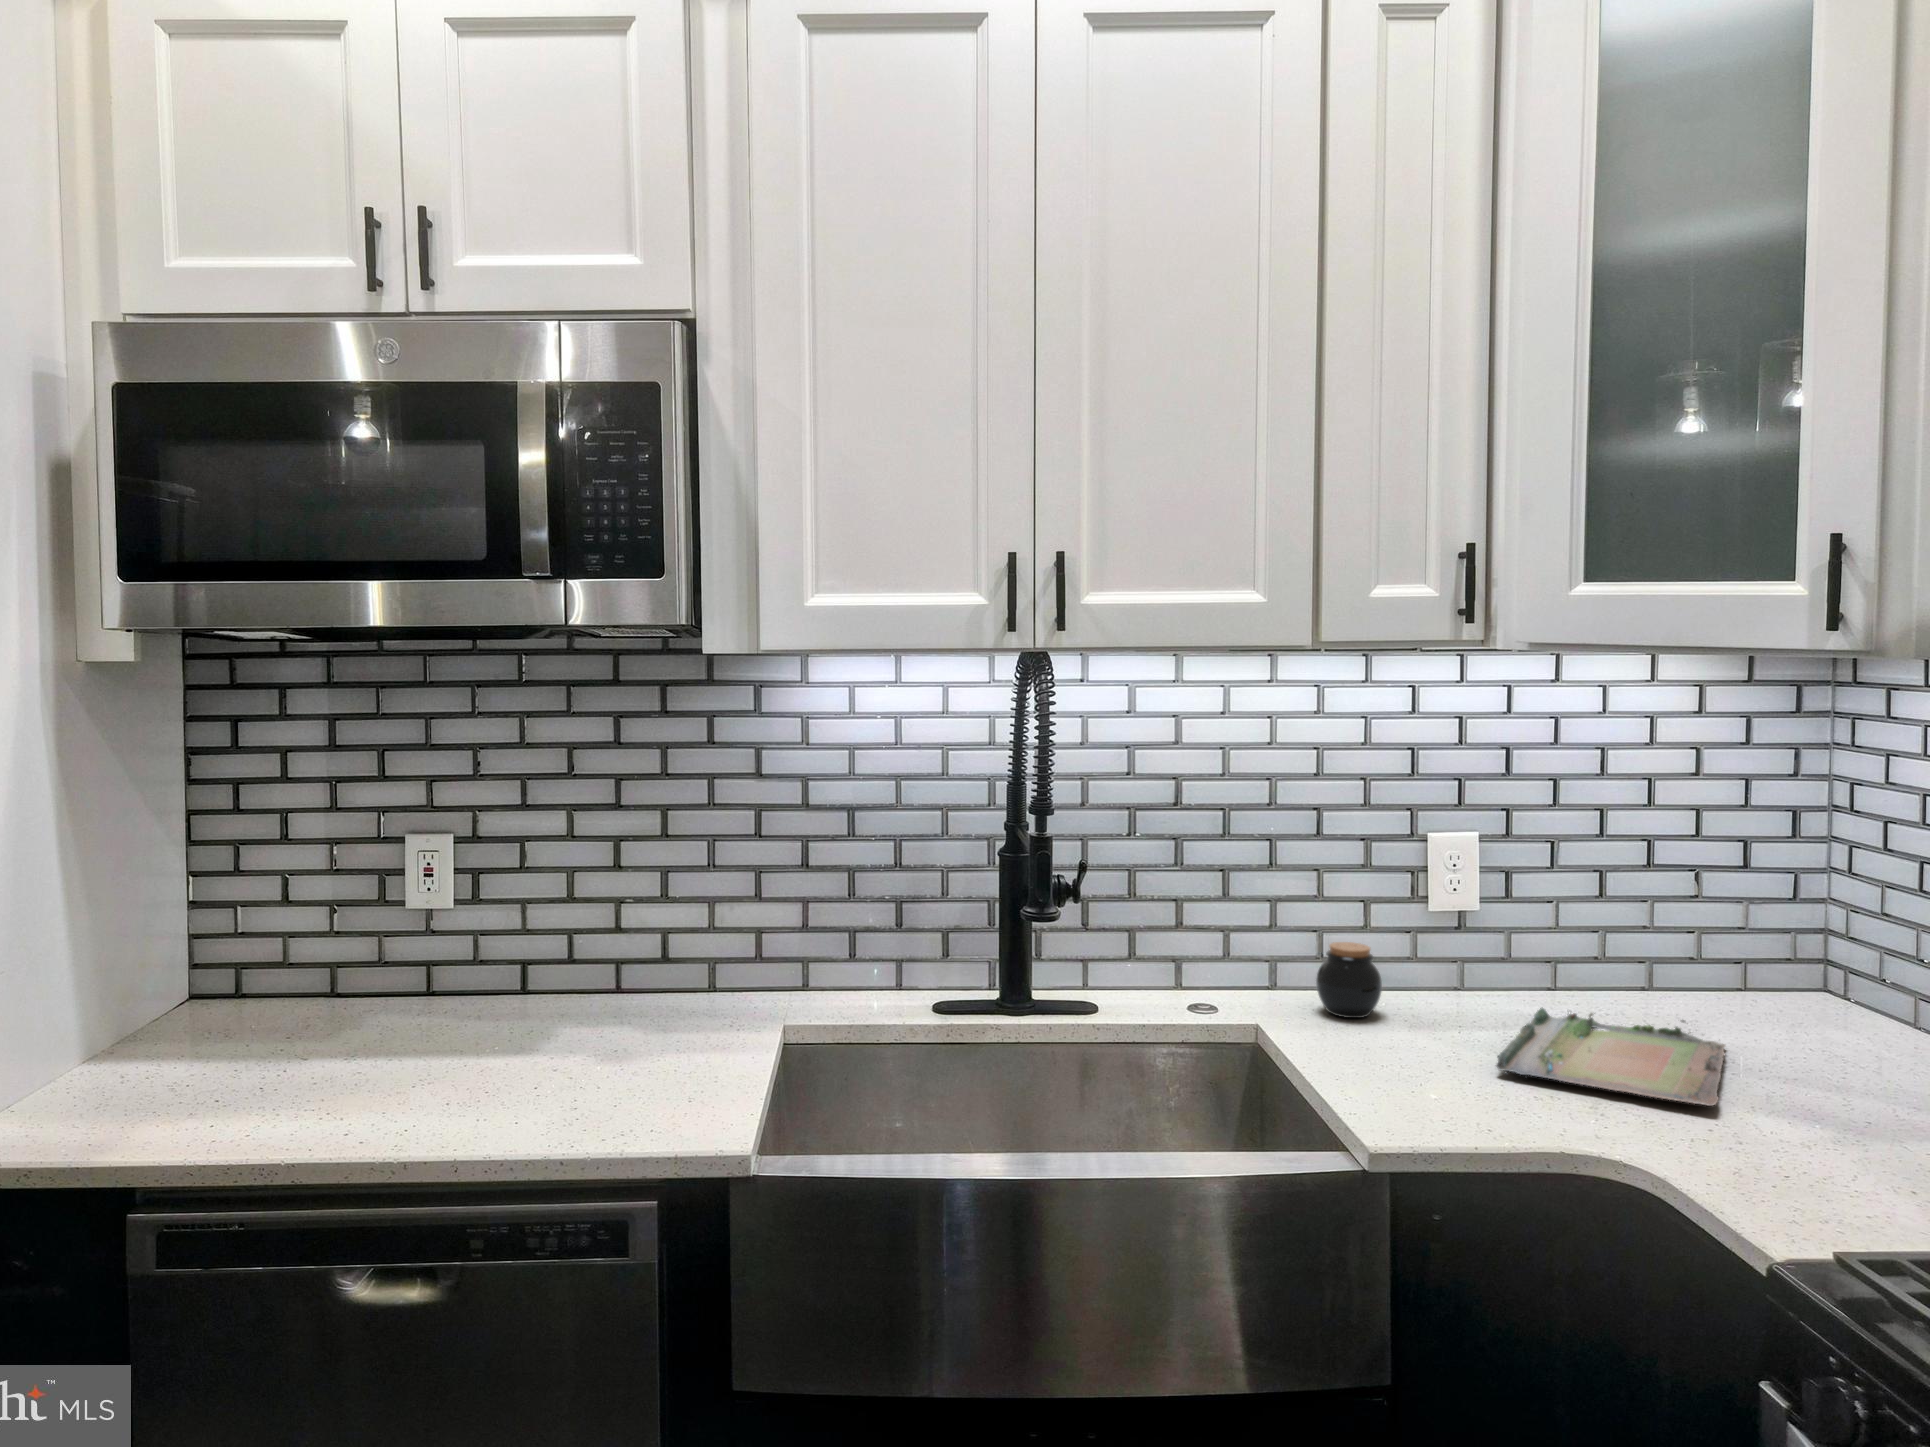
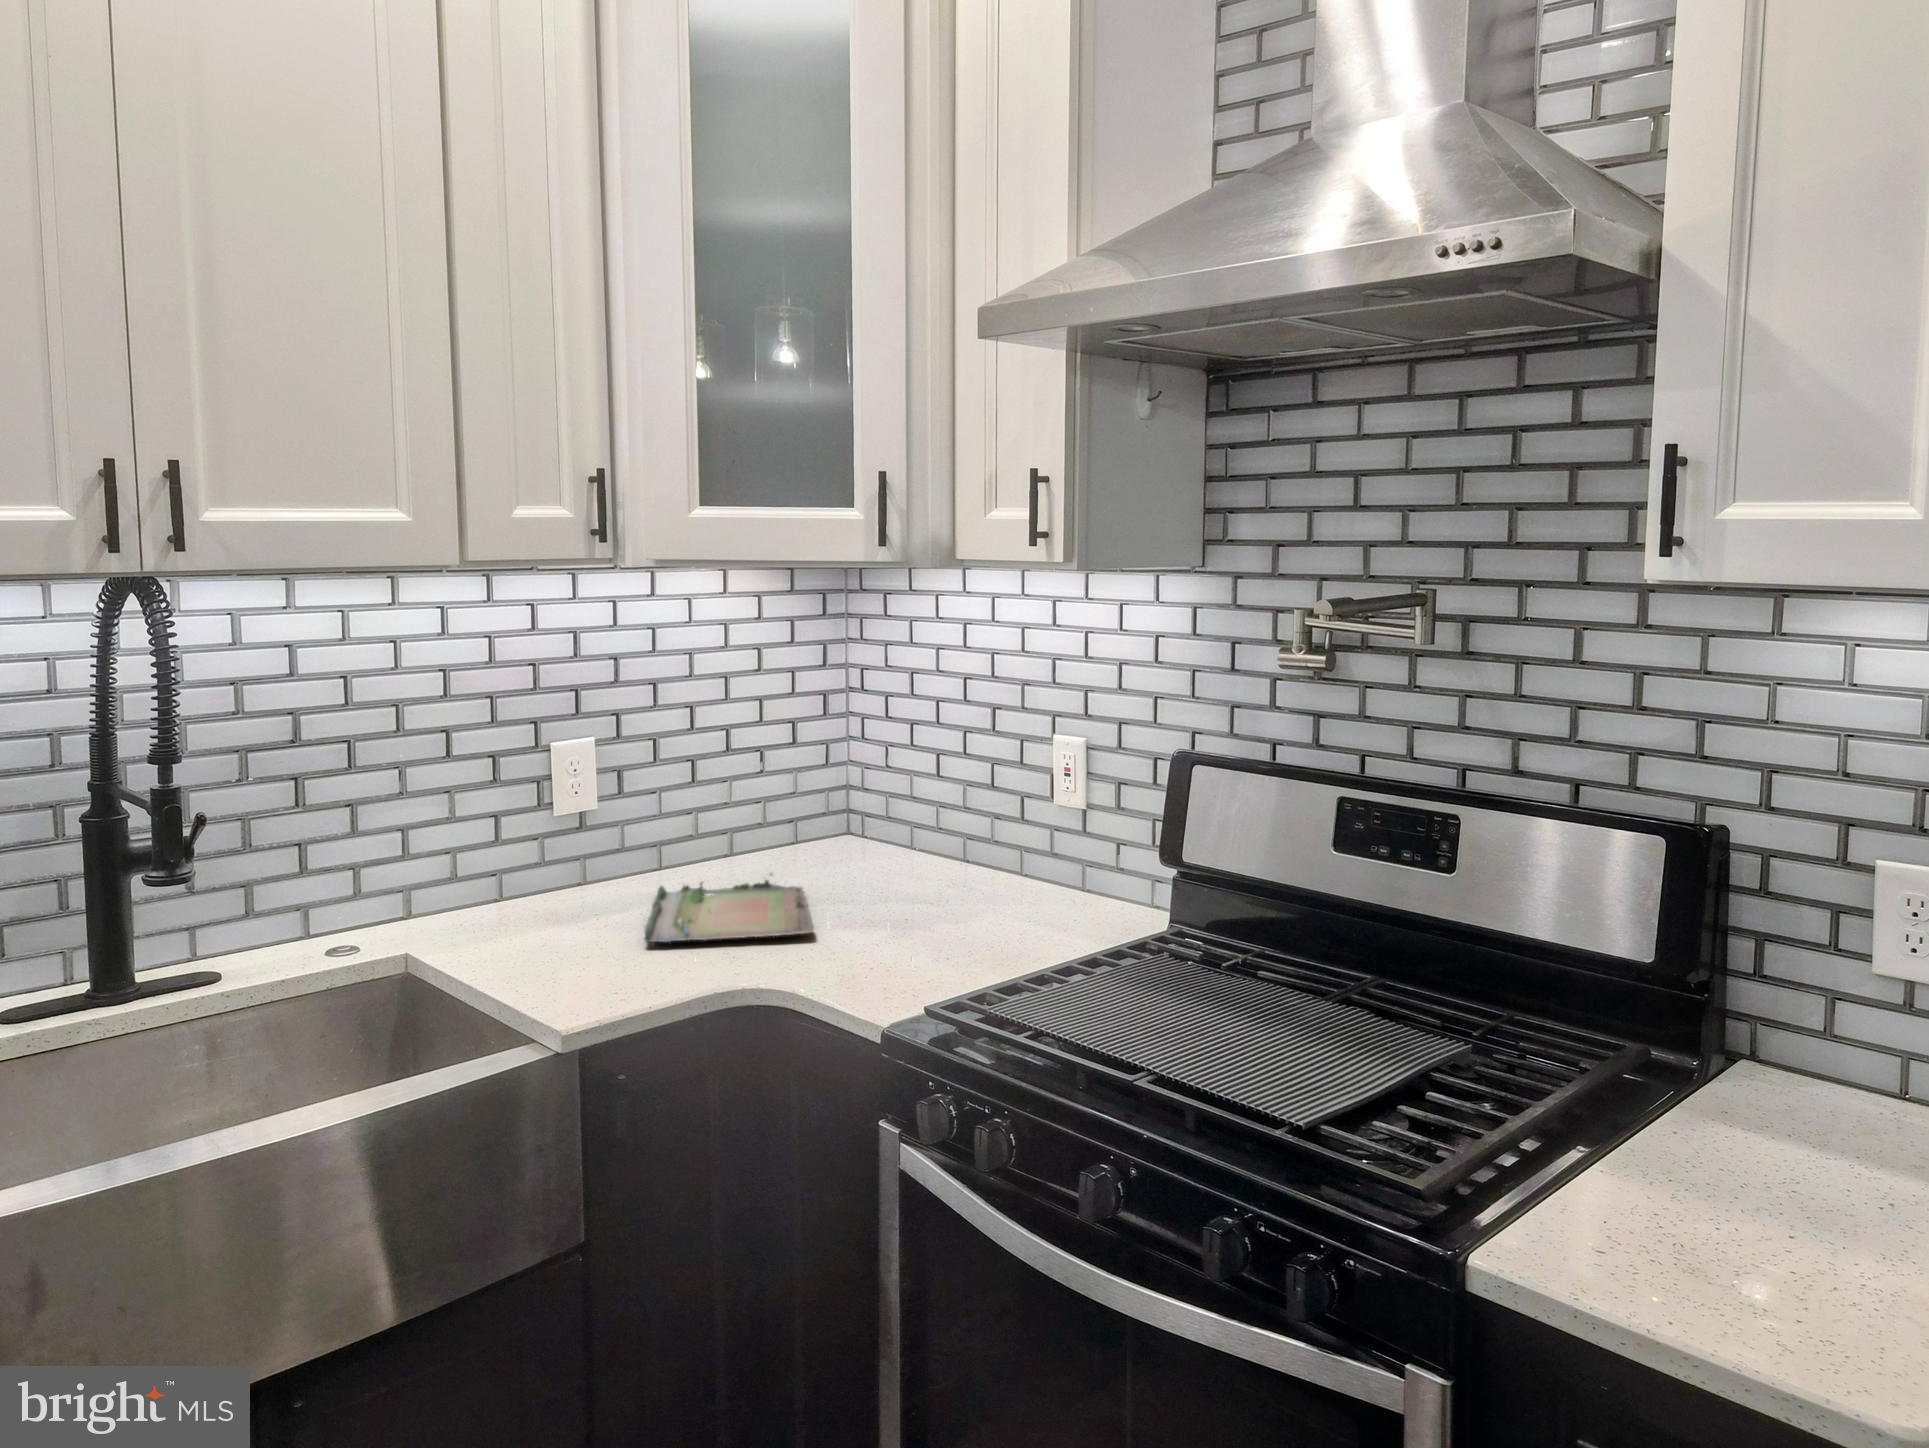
jar: present [1316,942,1382,1018] -> none [459,856,524,929]

